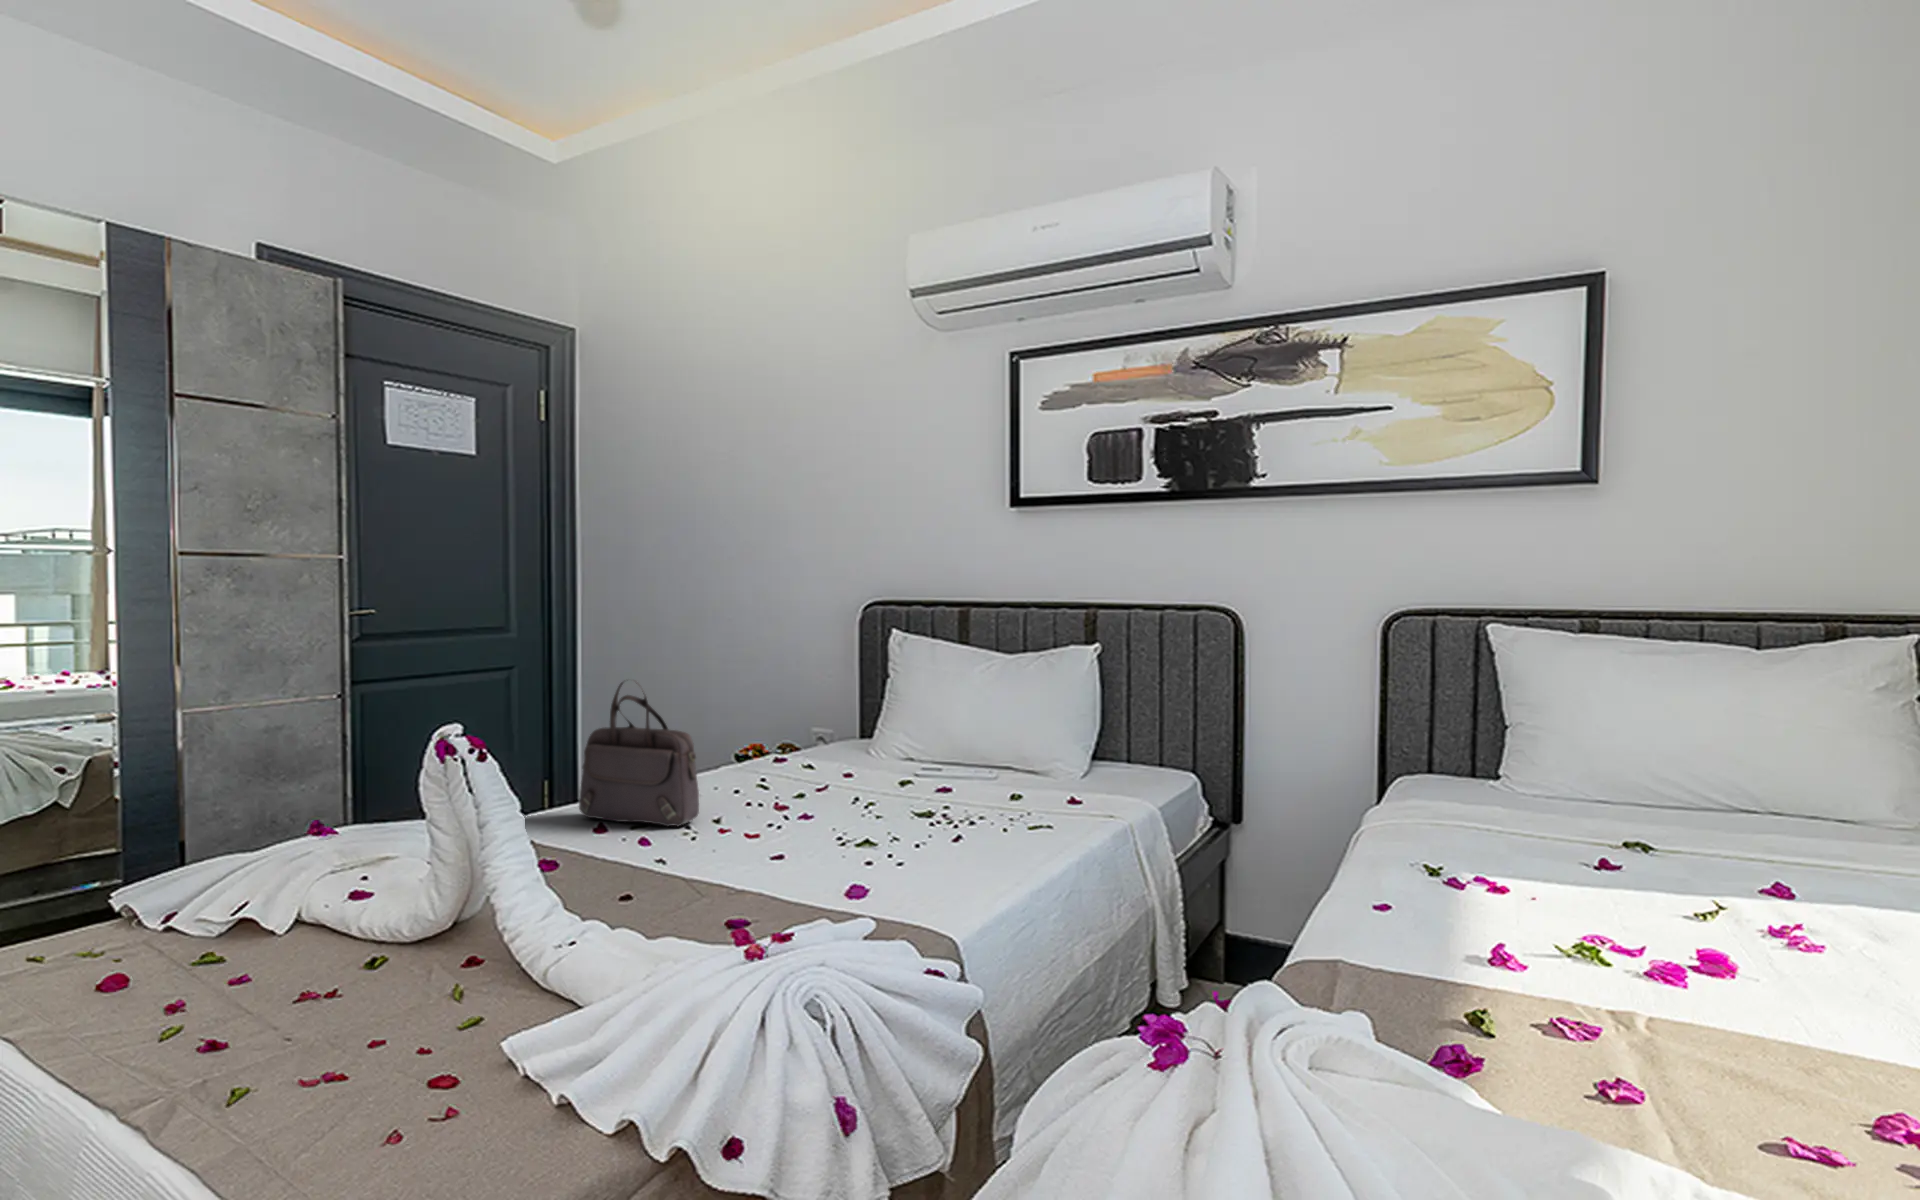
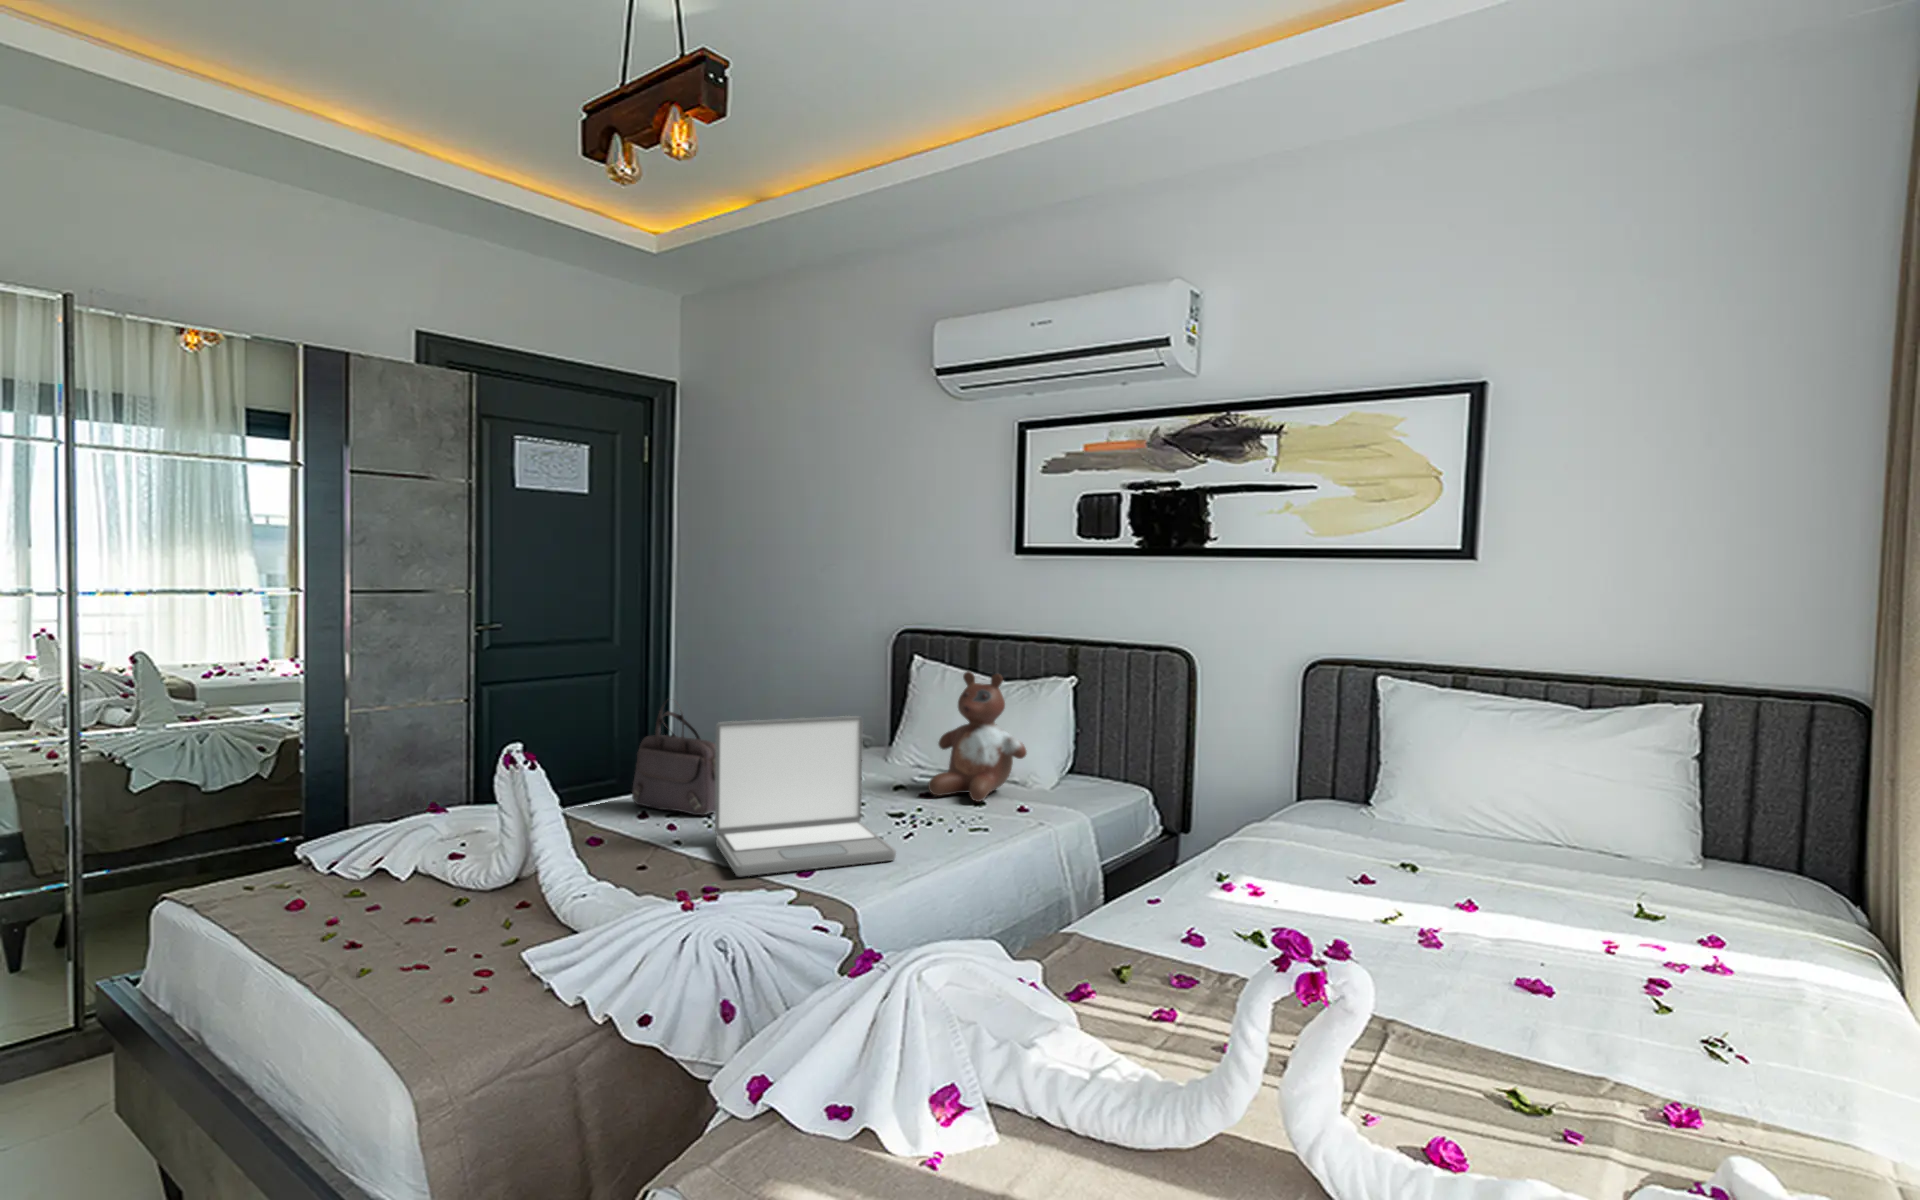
stuffed bear: none [949,637,1064,793] -> present [928,671,1027,802]
laptop: none [708,688,957,901] -> present [715,716,896,876]

